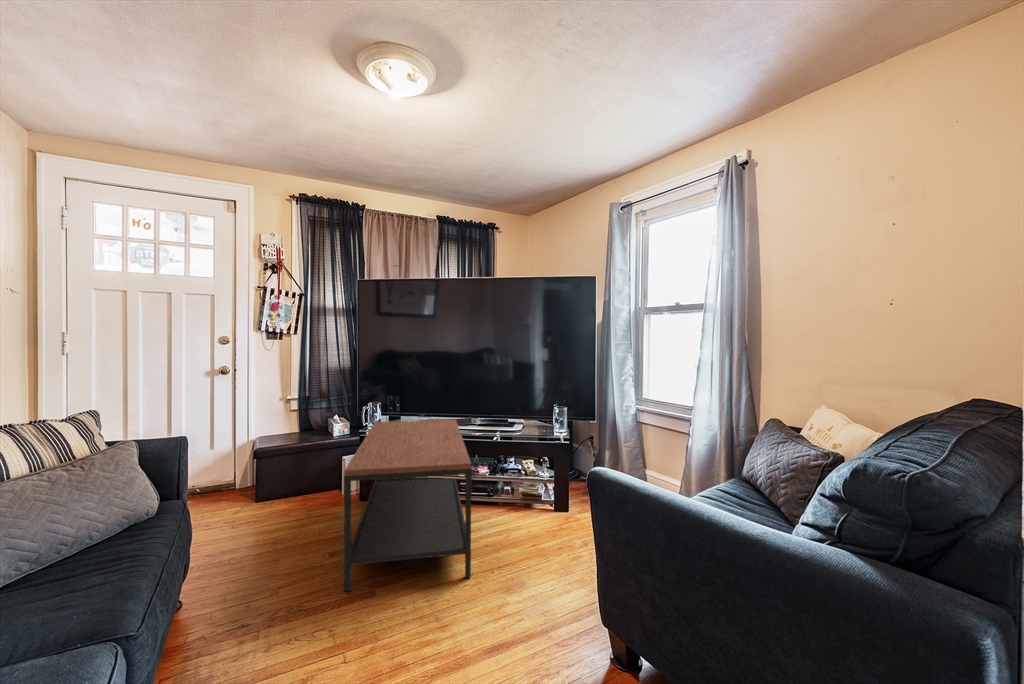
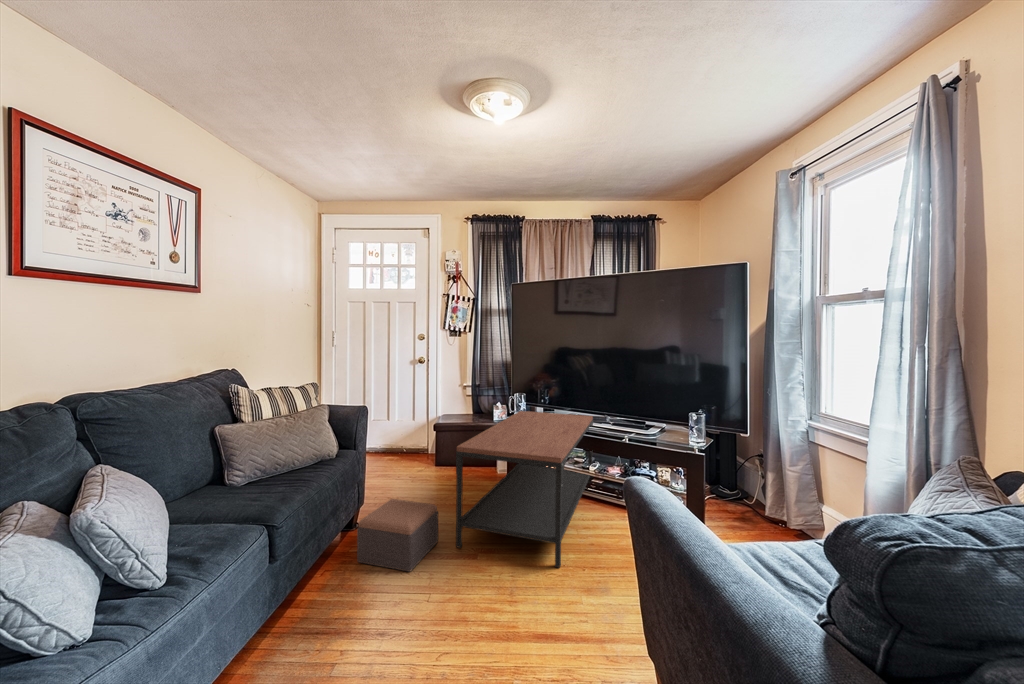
footstool: none [210,547,317,653] -> present [357,499,438,572]

